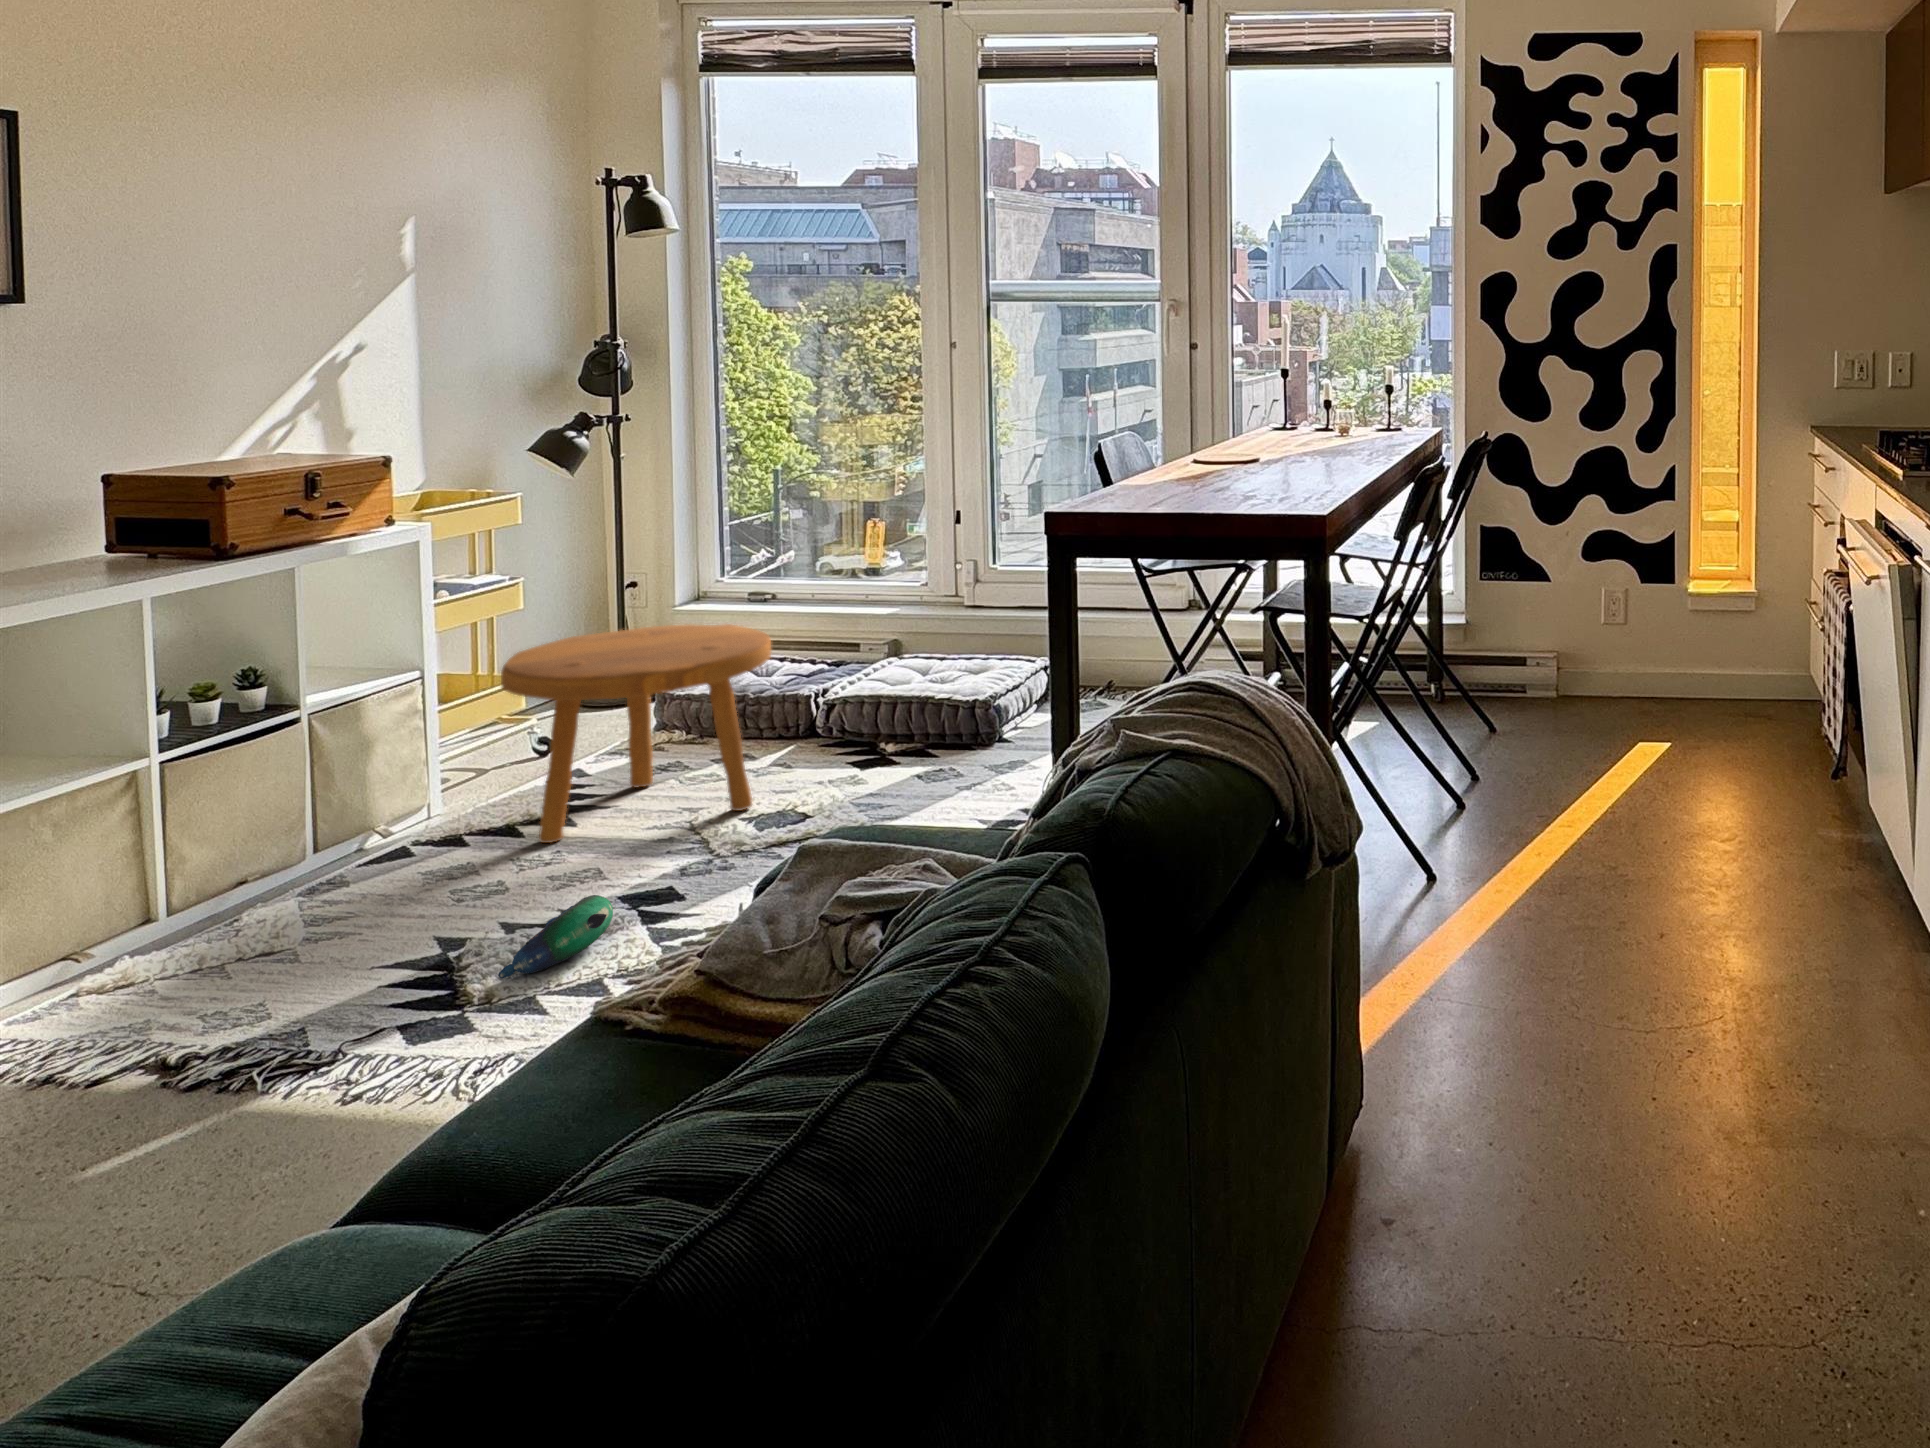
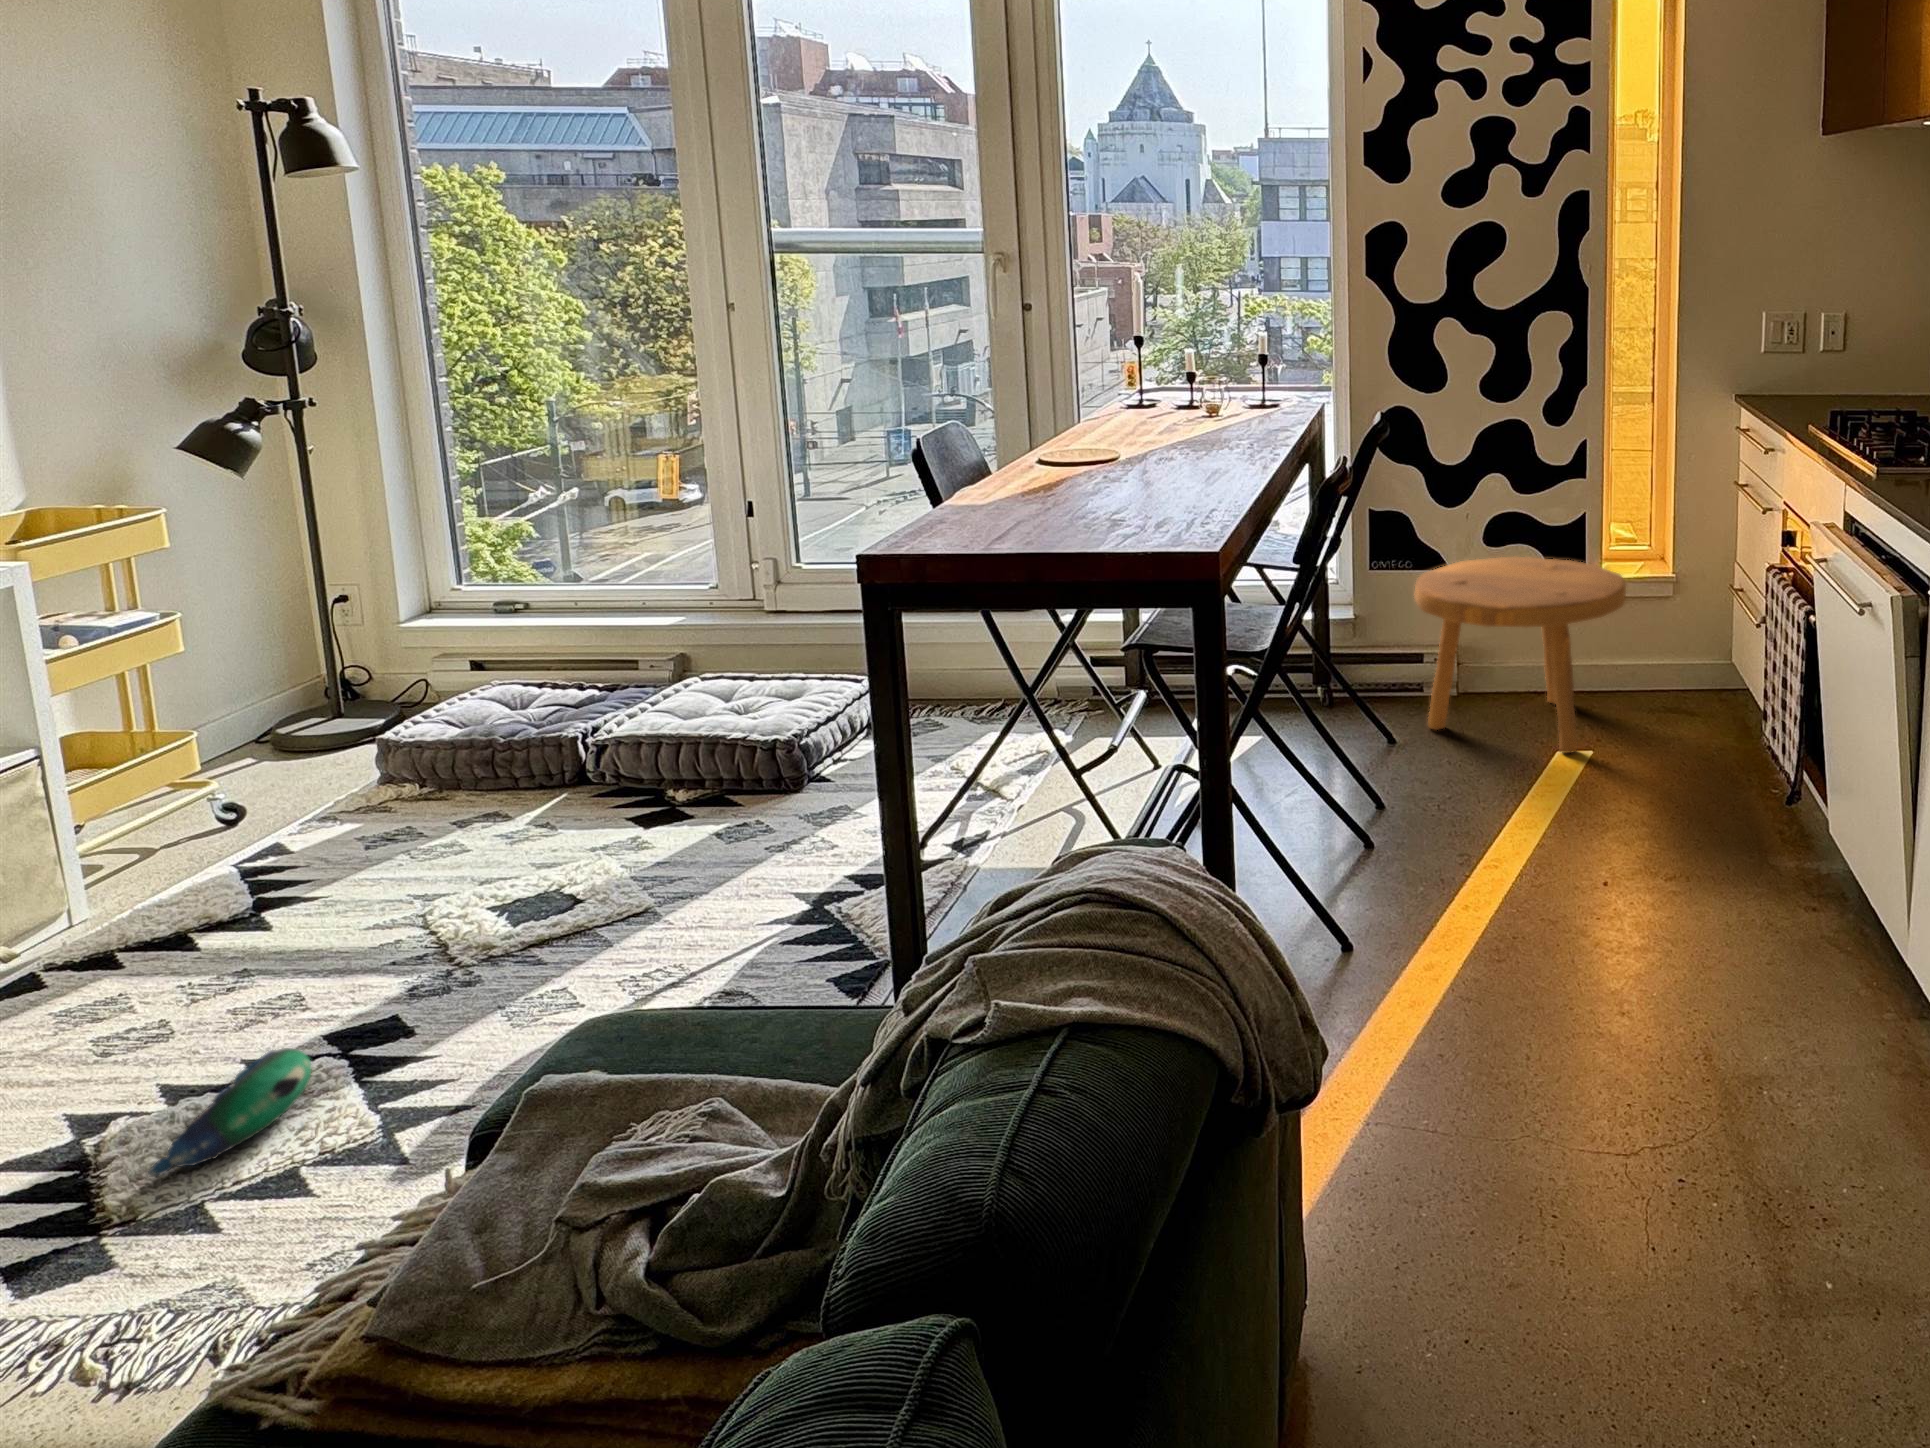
footstool: present [501,624,771,843] -> present [1414,557,1626,753]

